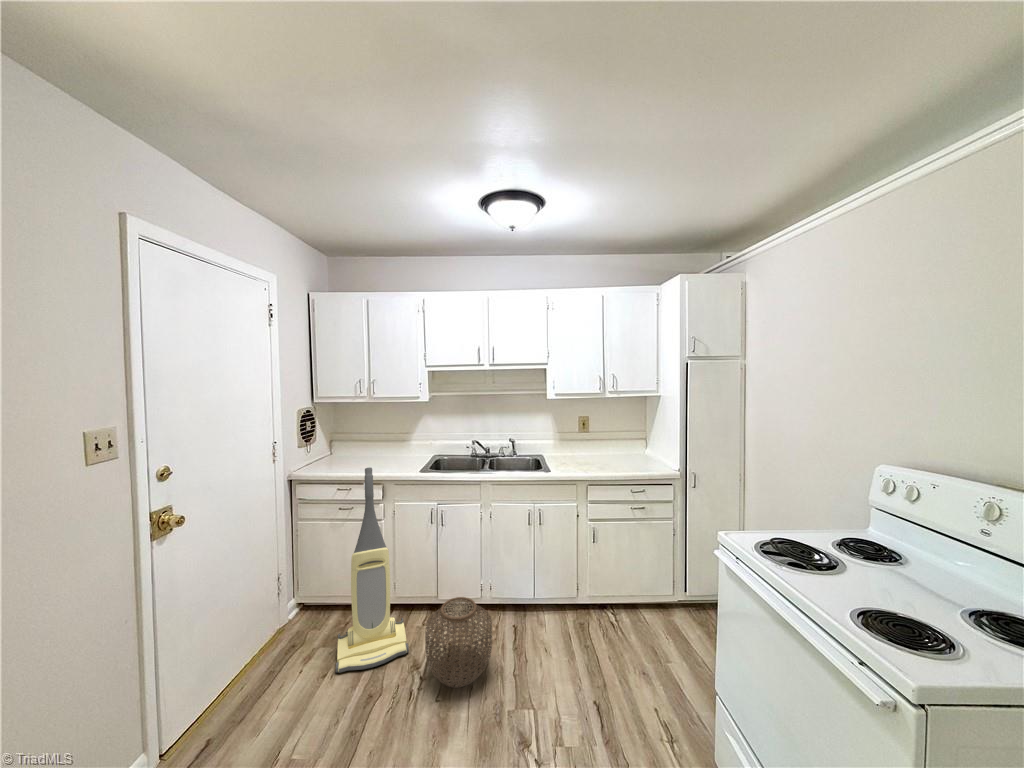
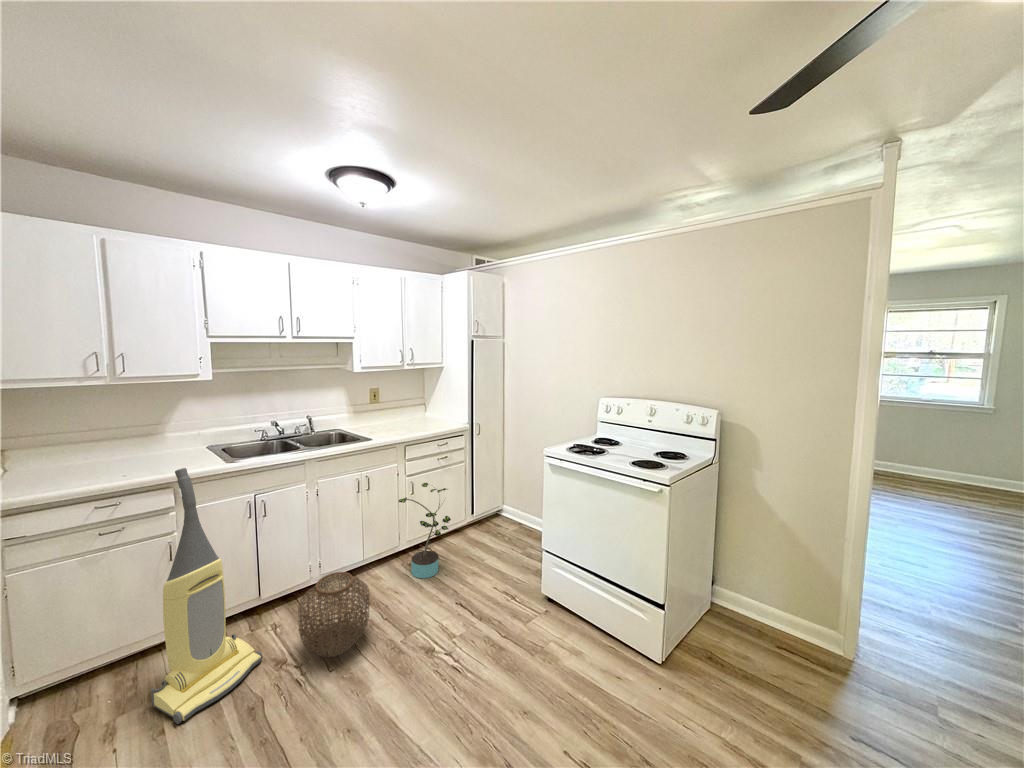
potted plant: none [560,530,622,651] -> present [399,483,451,578]

